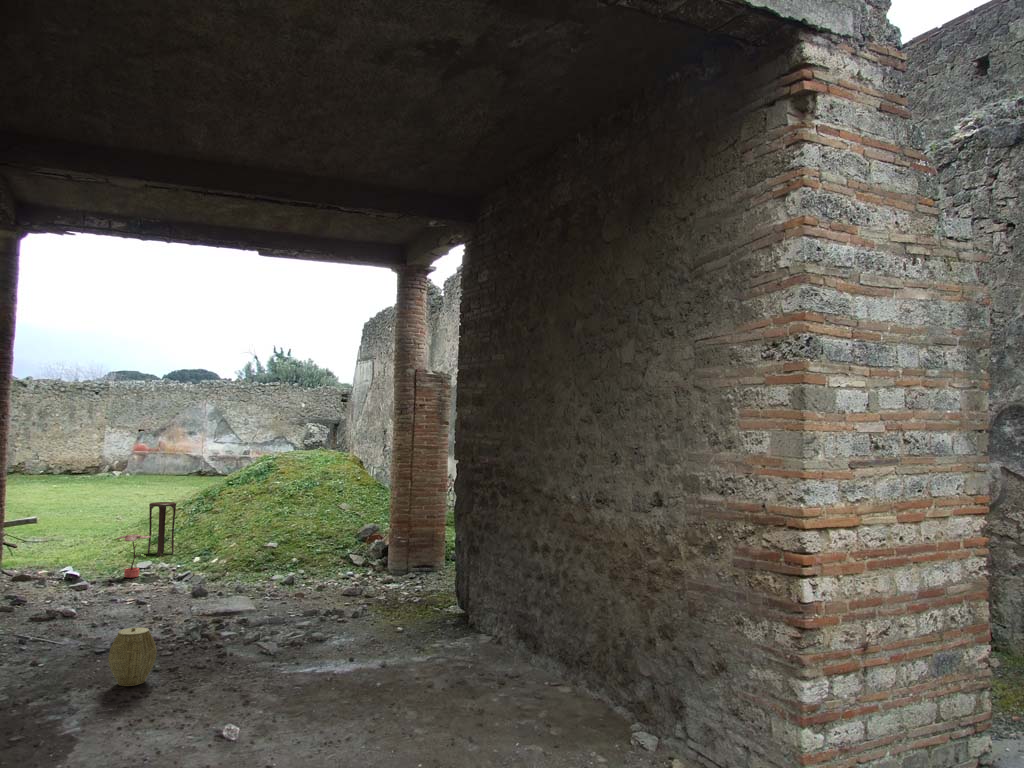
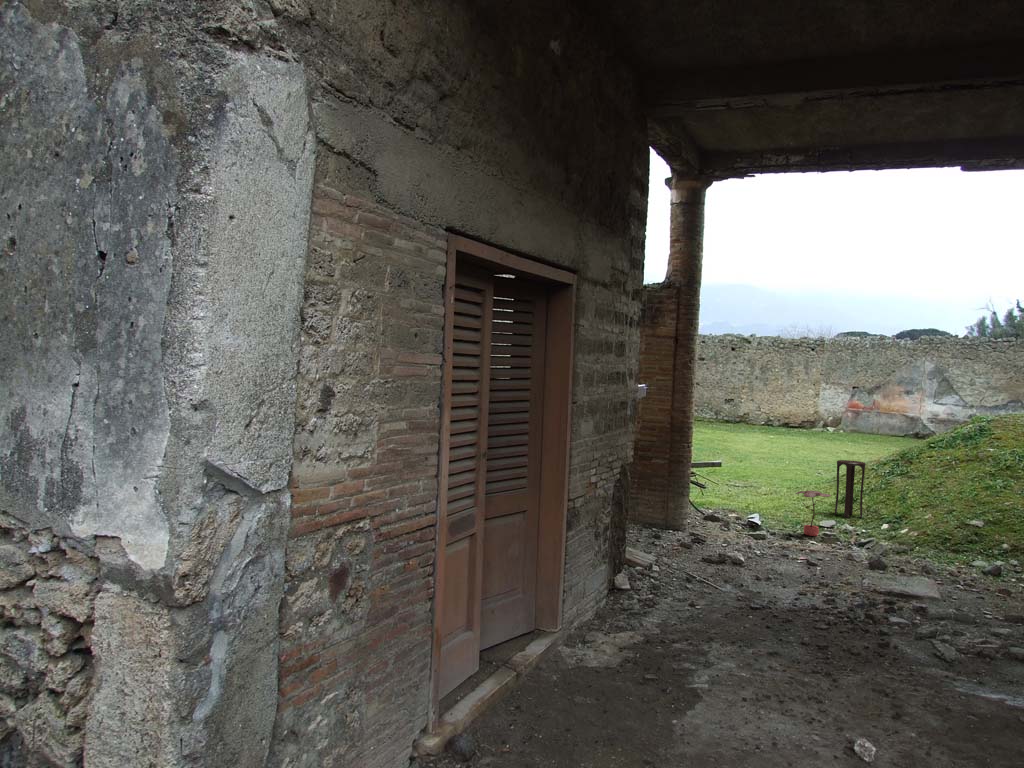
woven basket: present [108,628,157,686] -> none [749,589,799,652]

